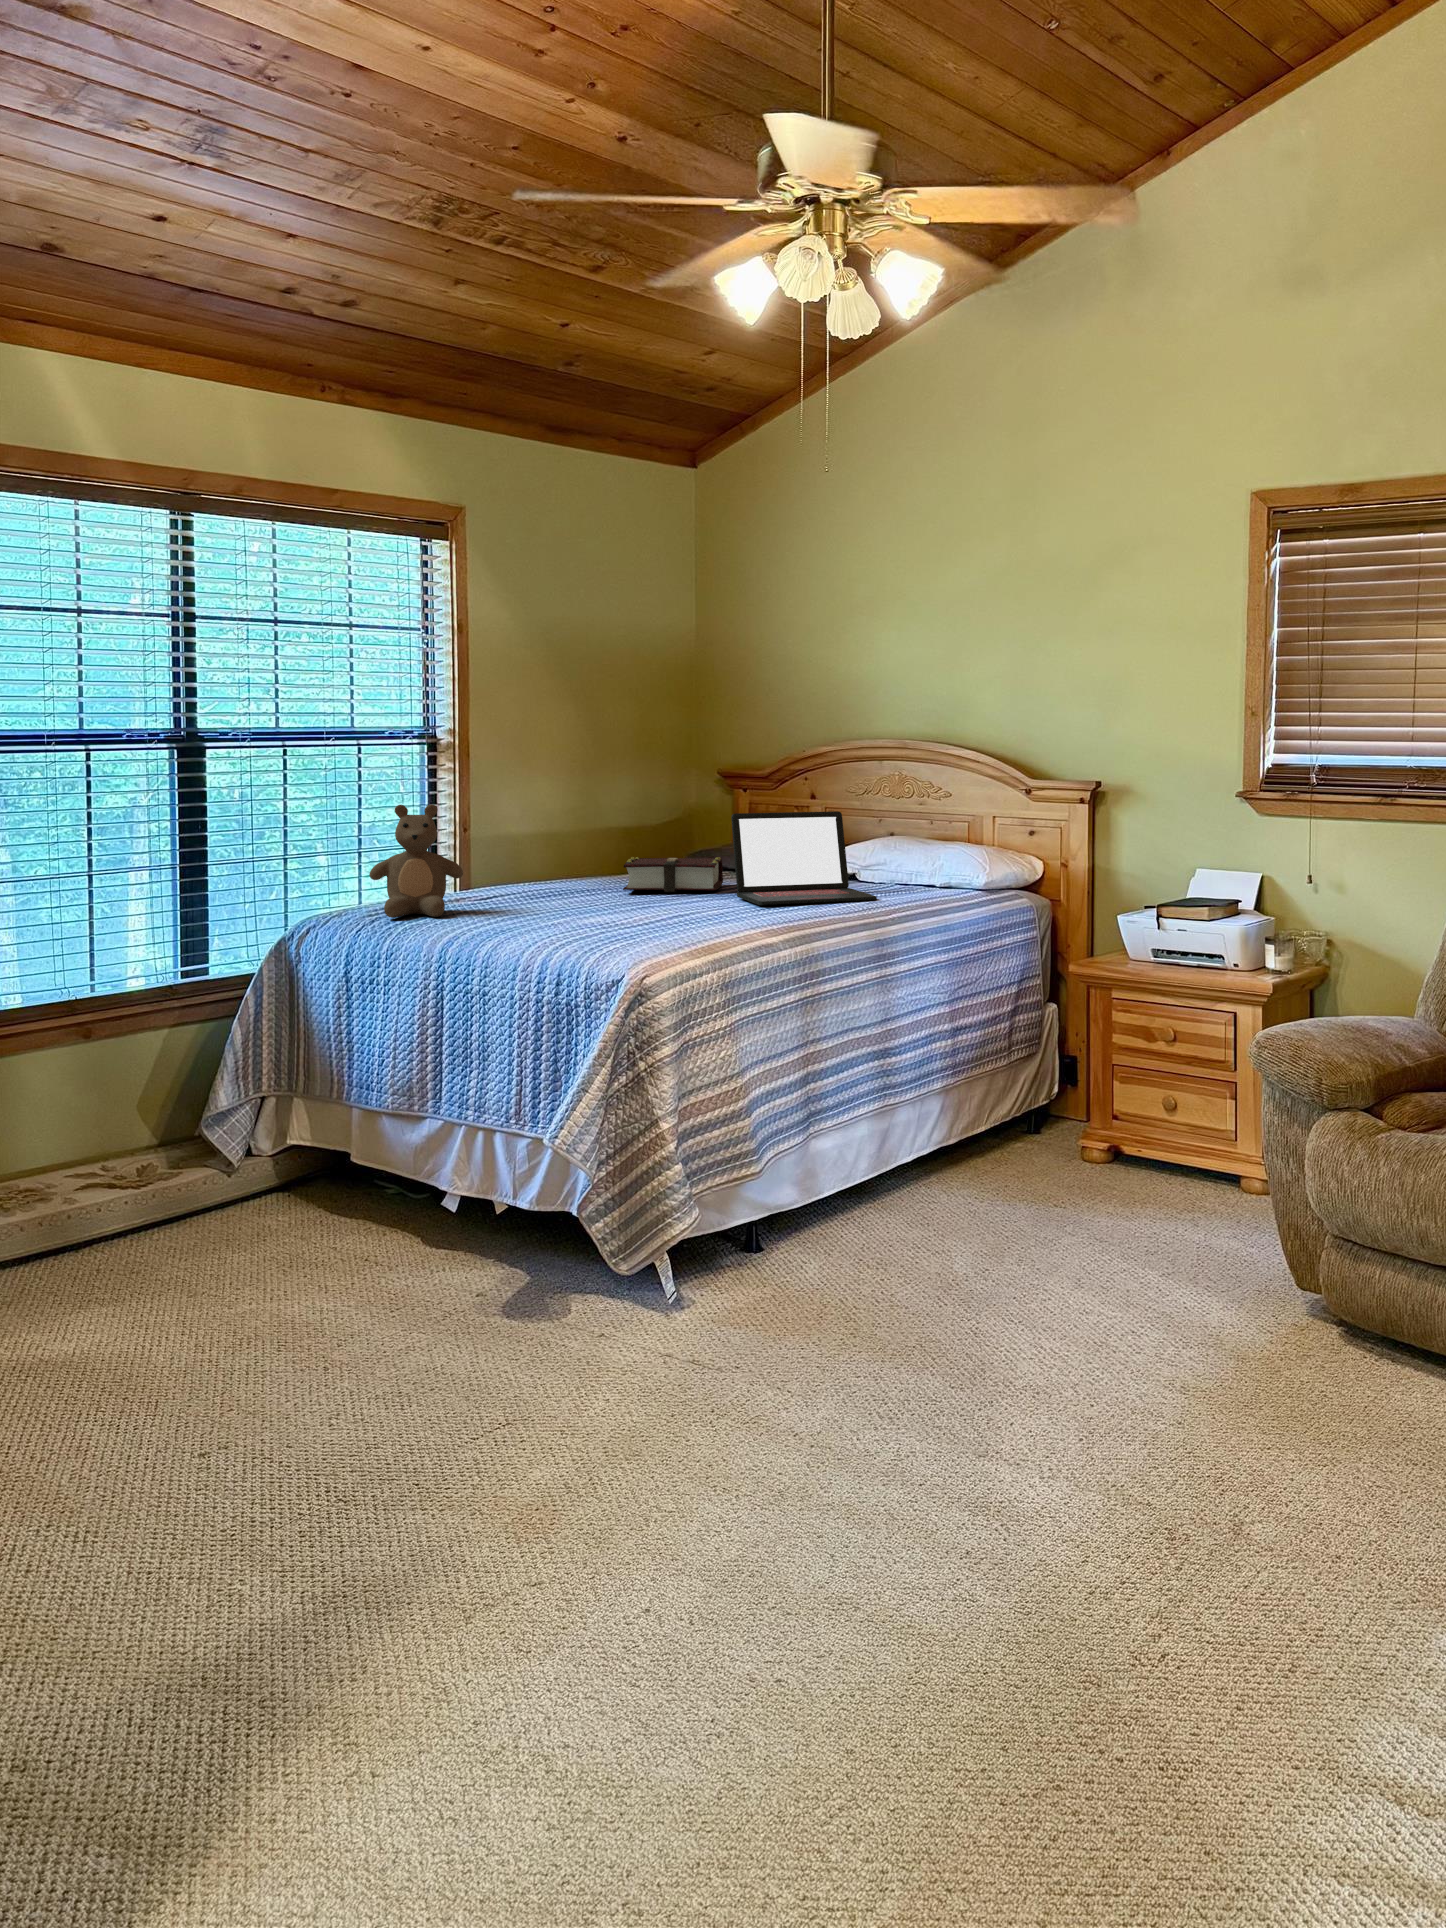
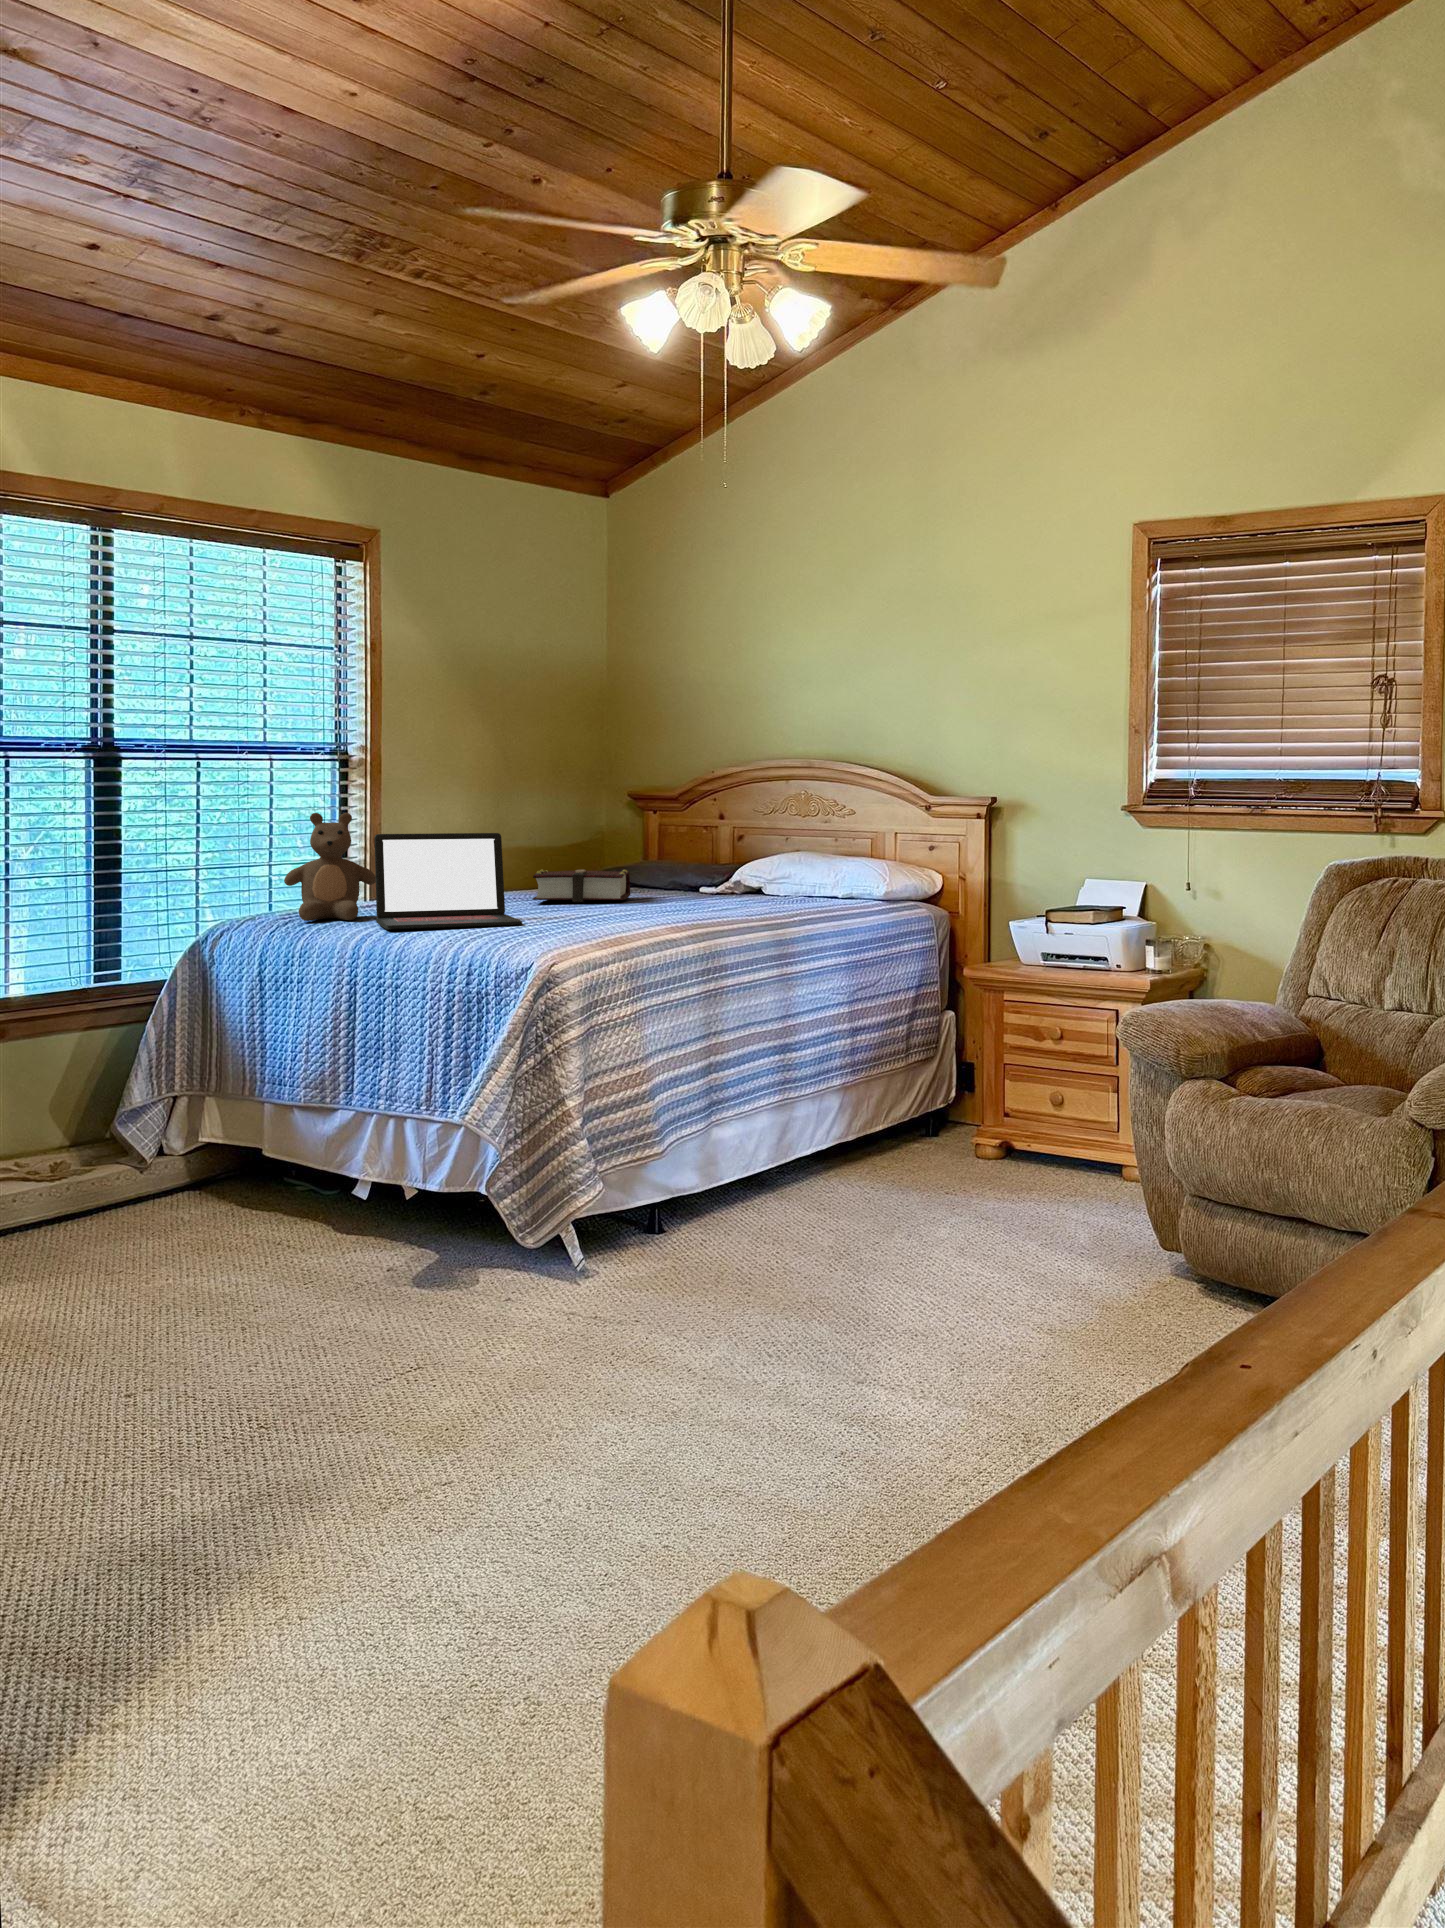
laptop: present [731,811,877,905] -> present [374,833,522,930]

